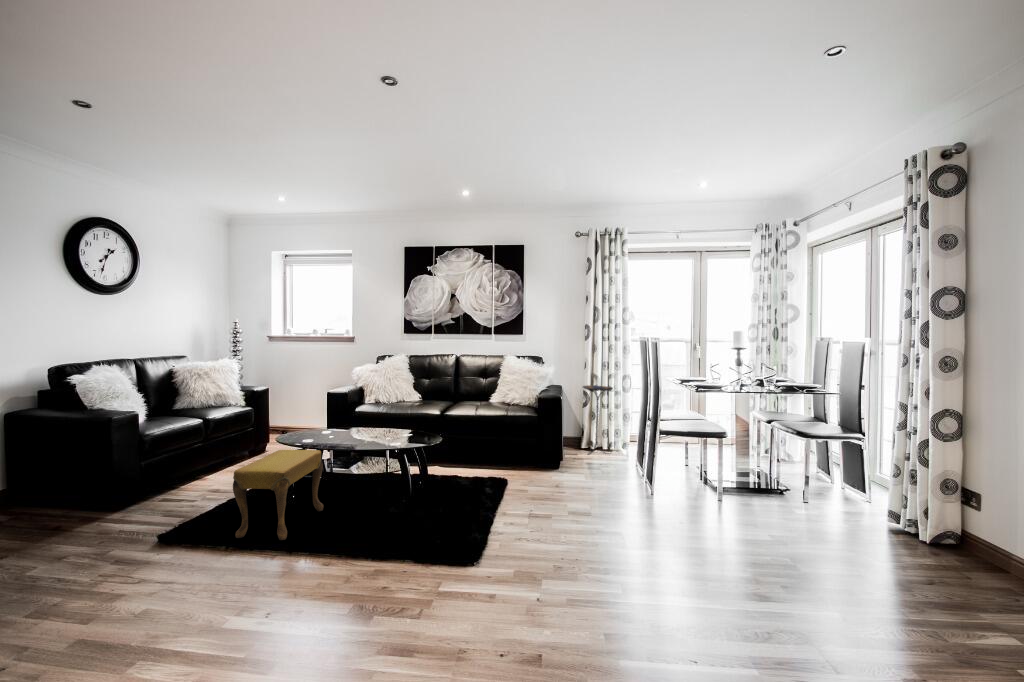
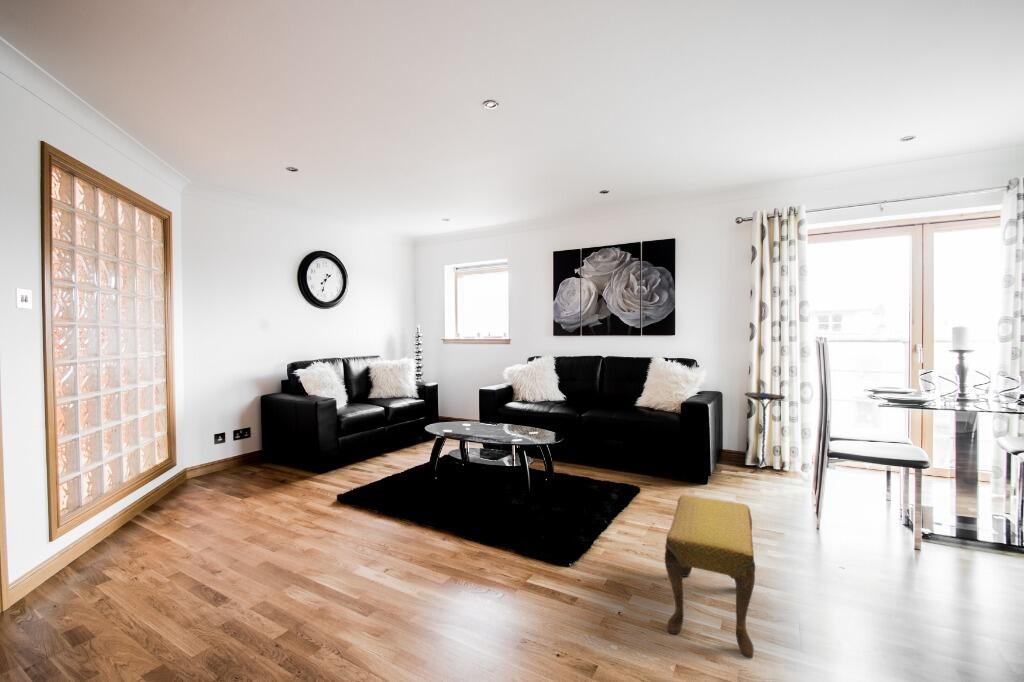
footstool: present [233,450,323,540] -> present [665,495,755,658]

